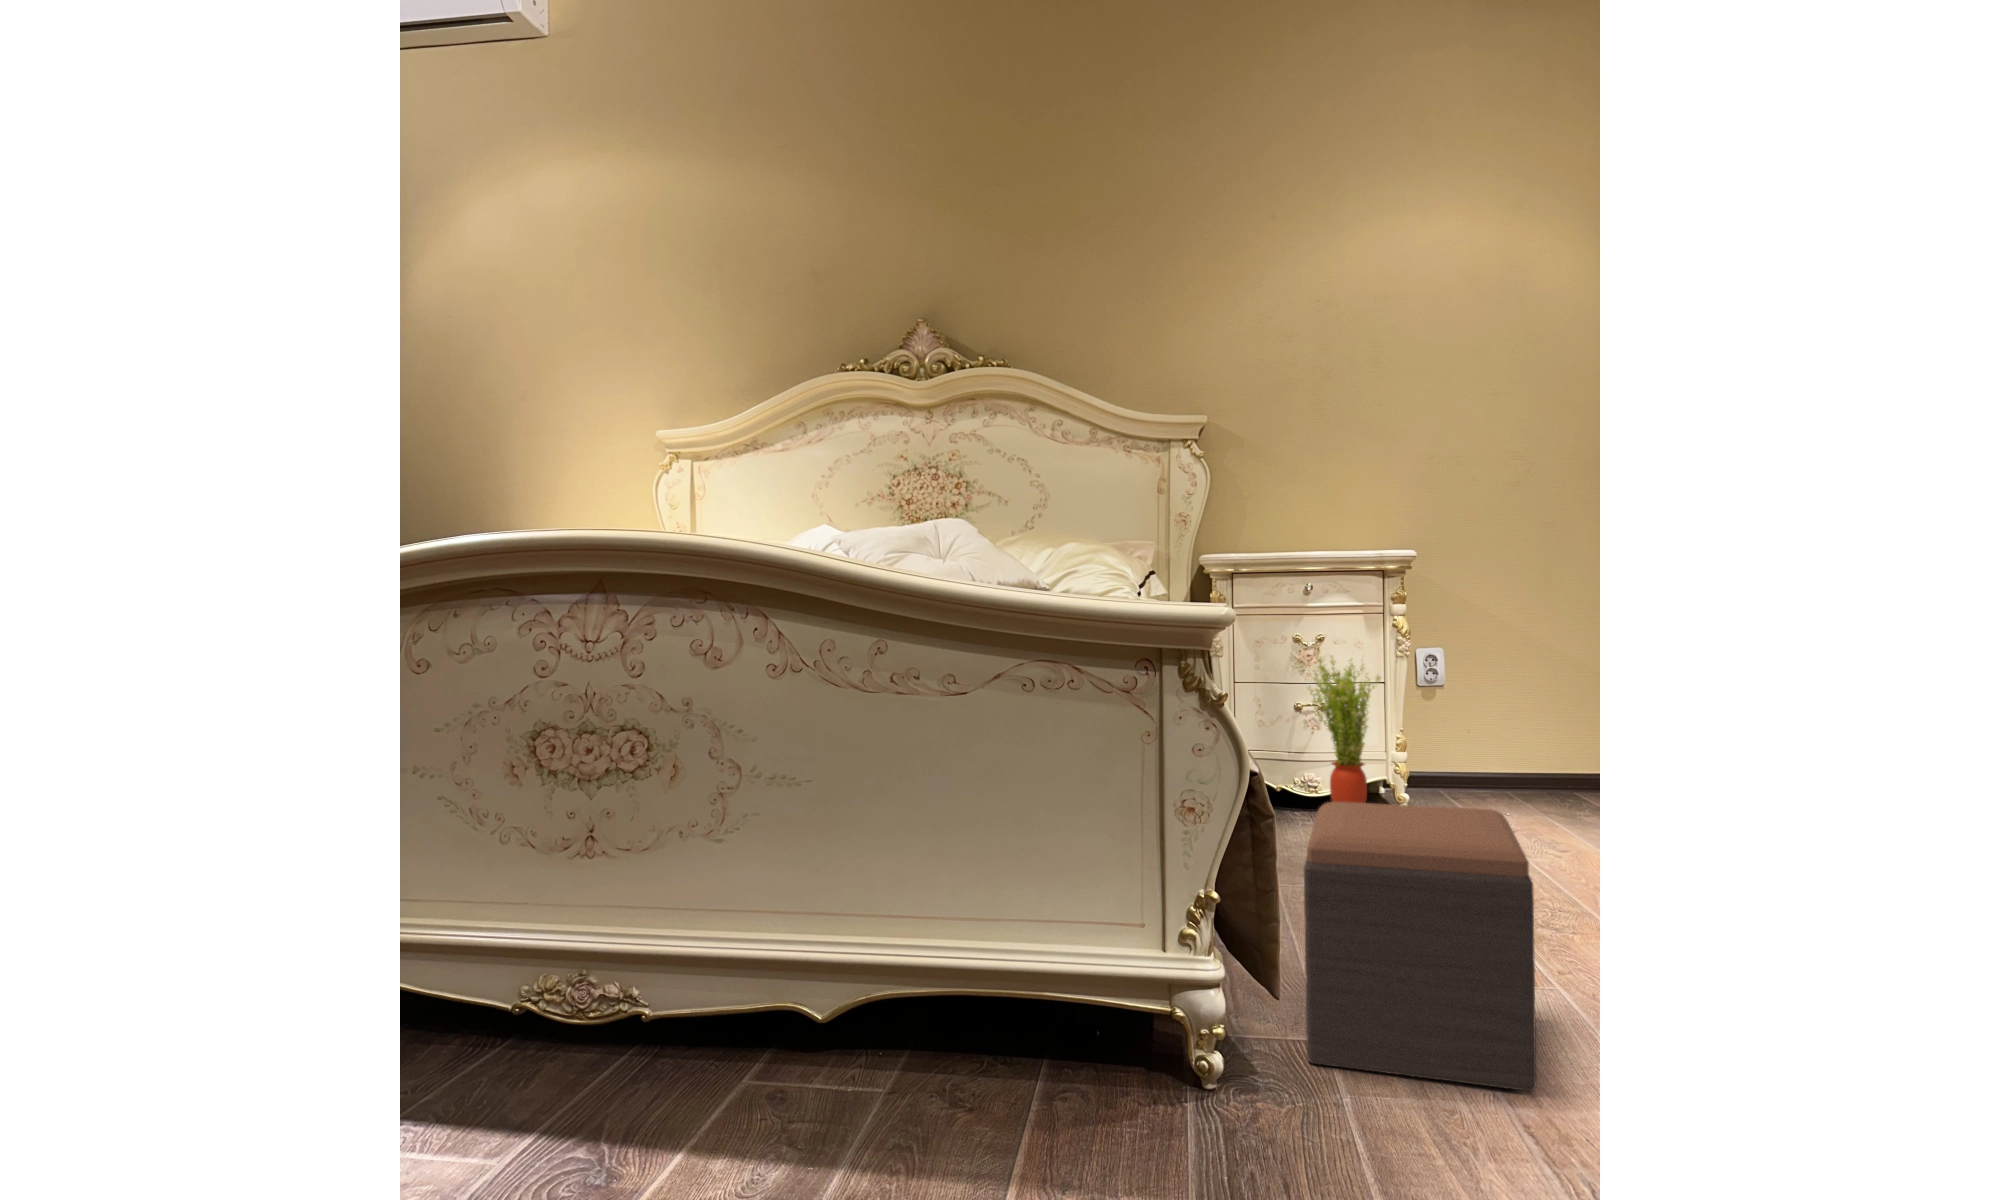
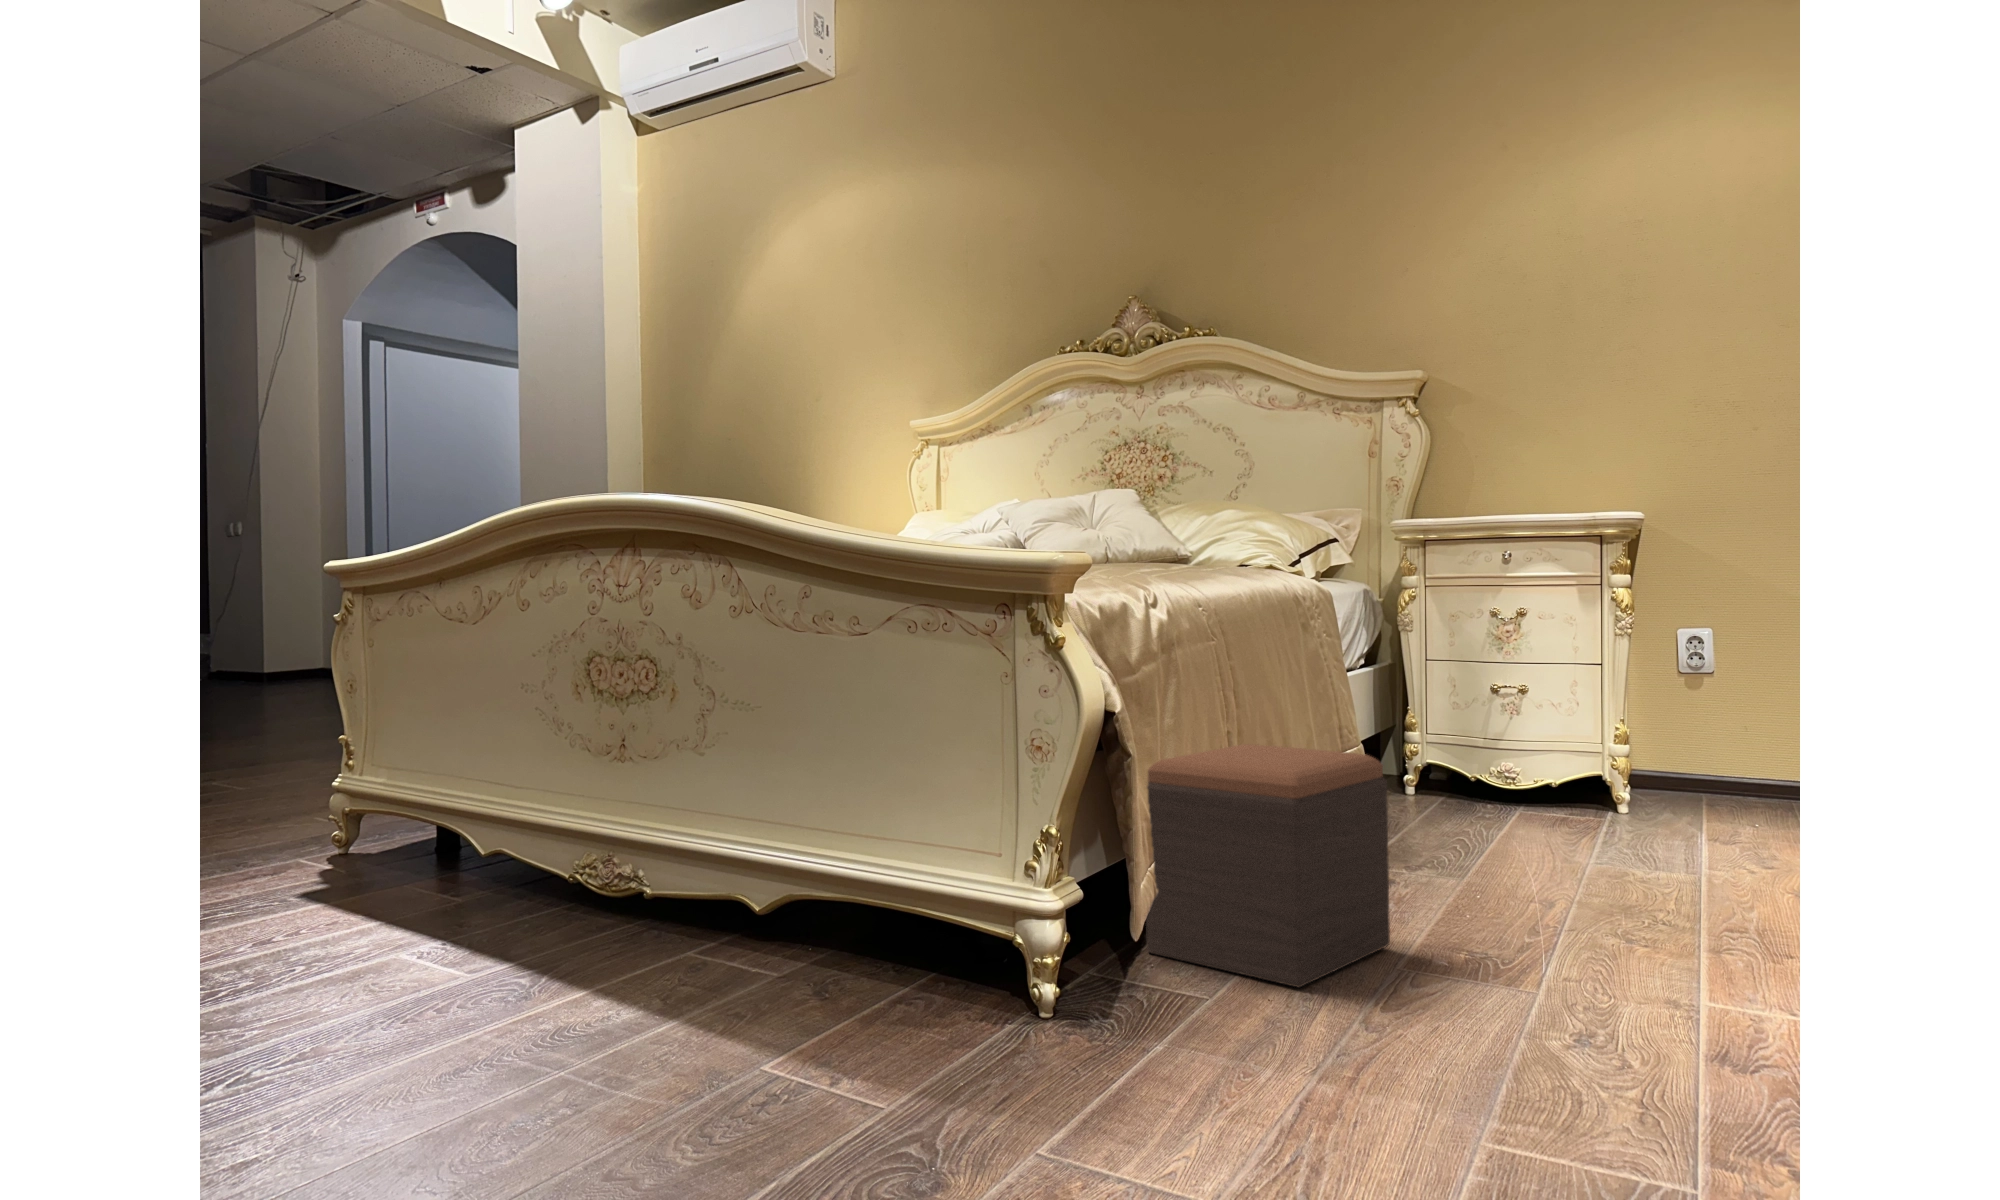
potted plant: present [1309,659,1380,803] -> none [1488,631,1573,813]

